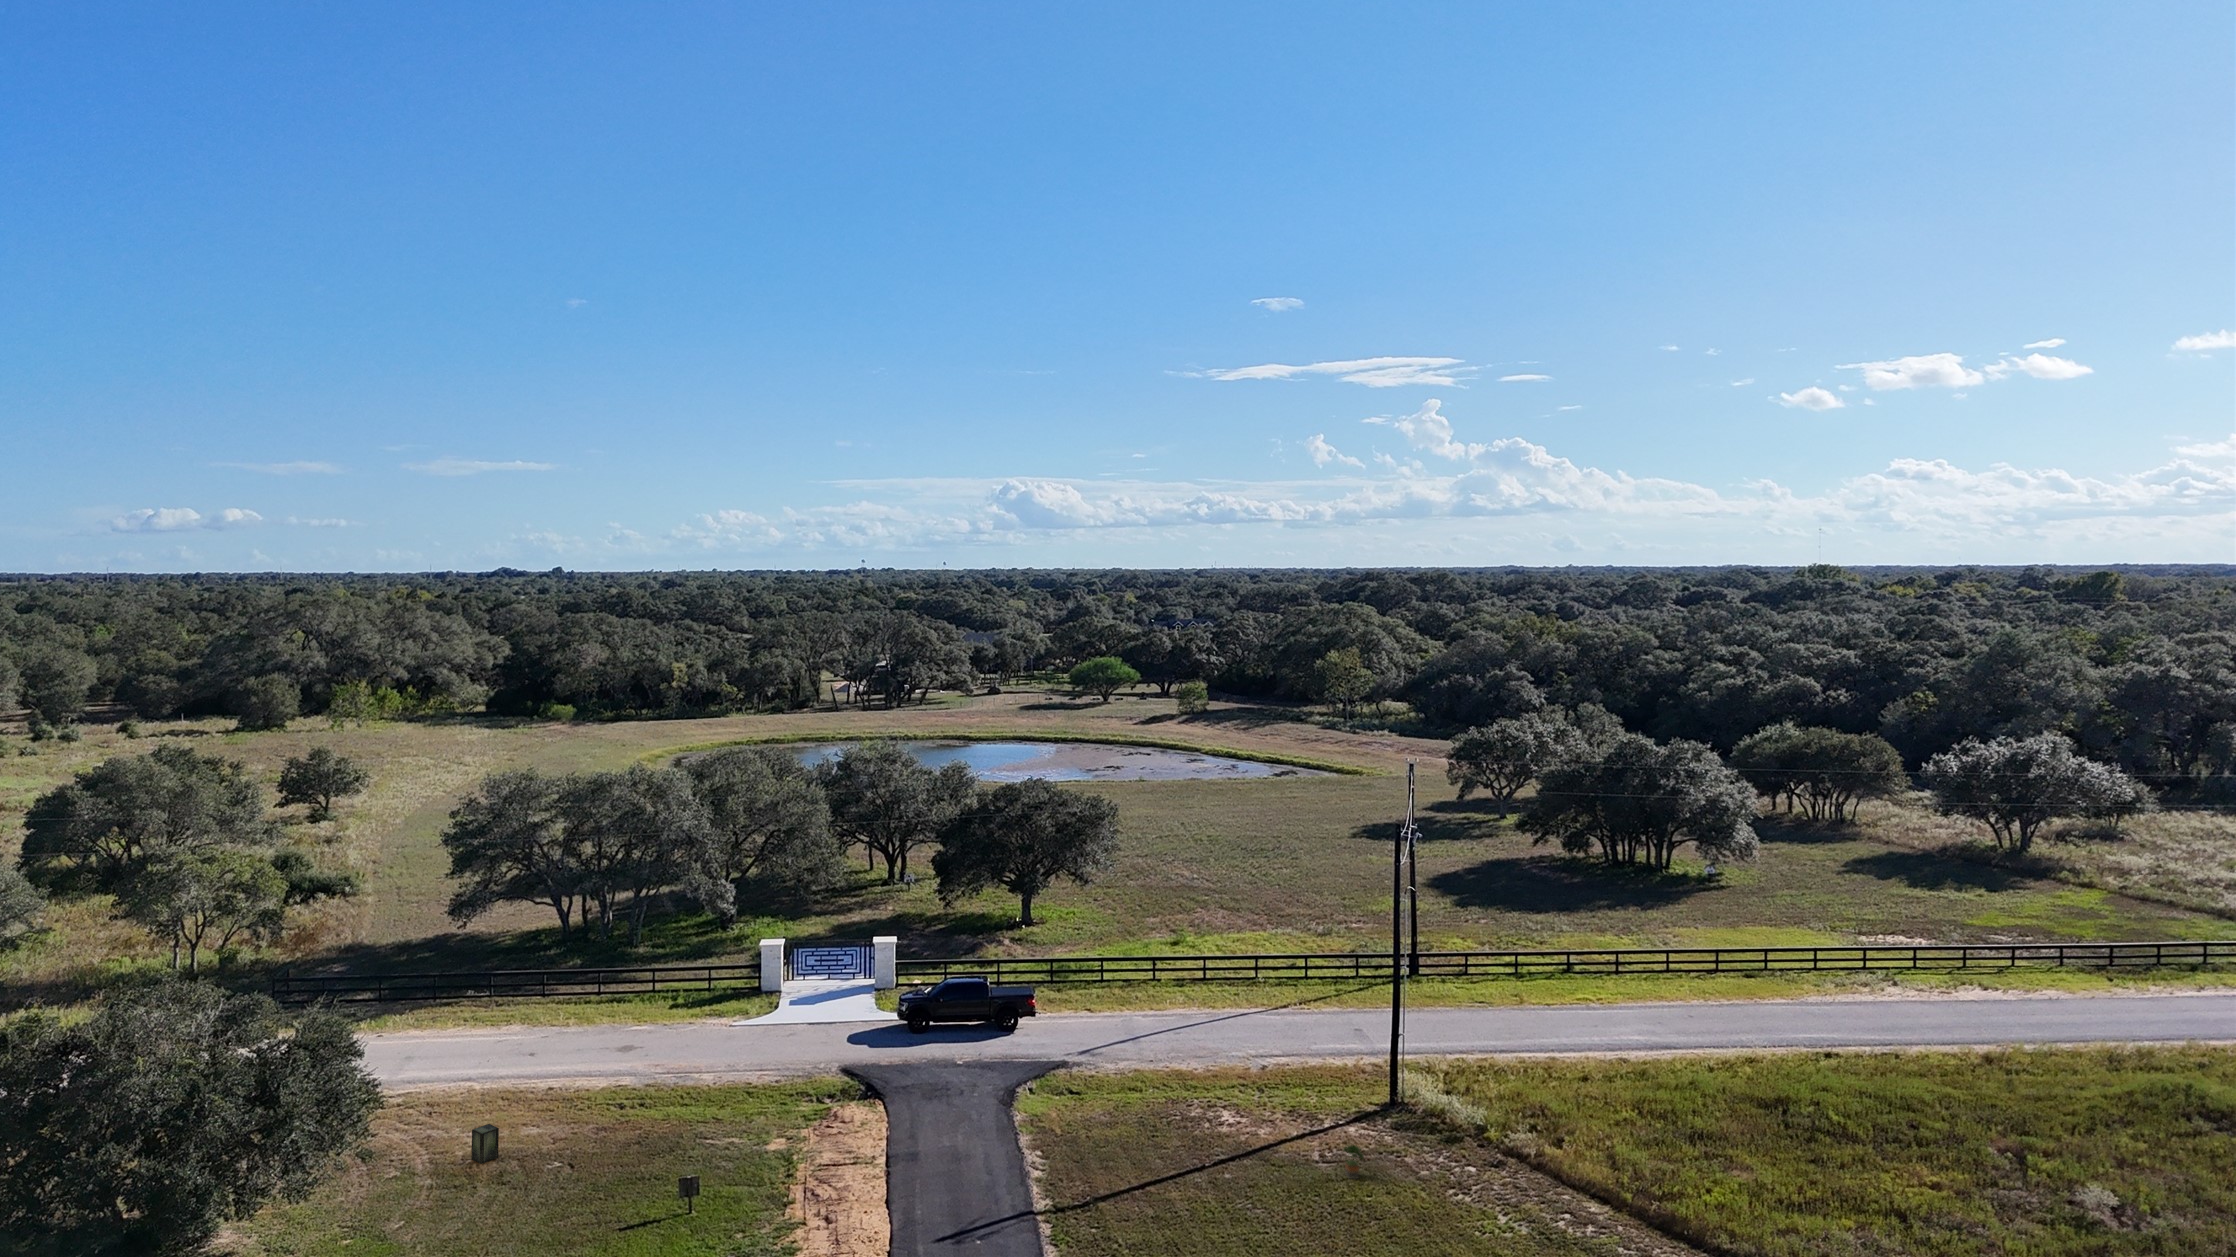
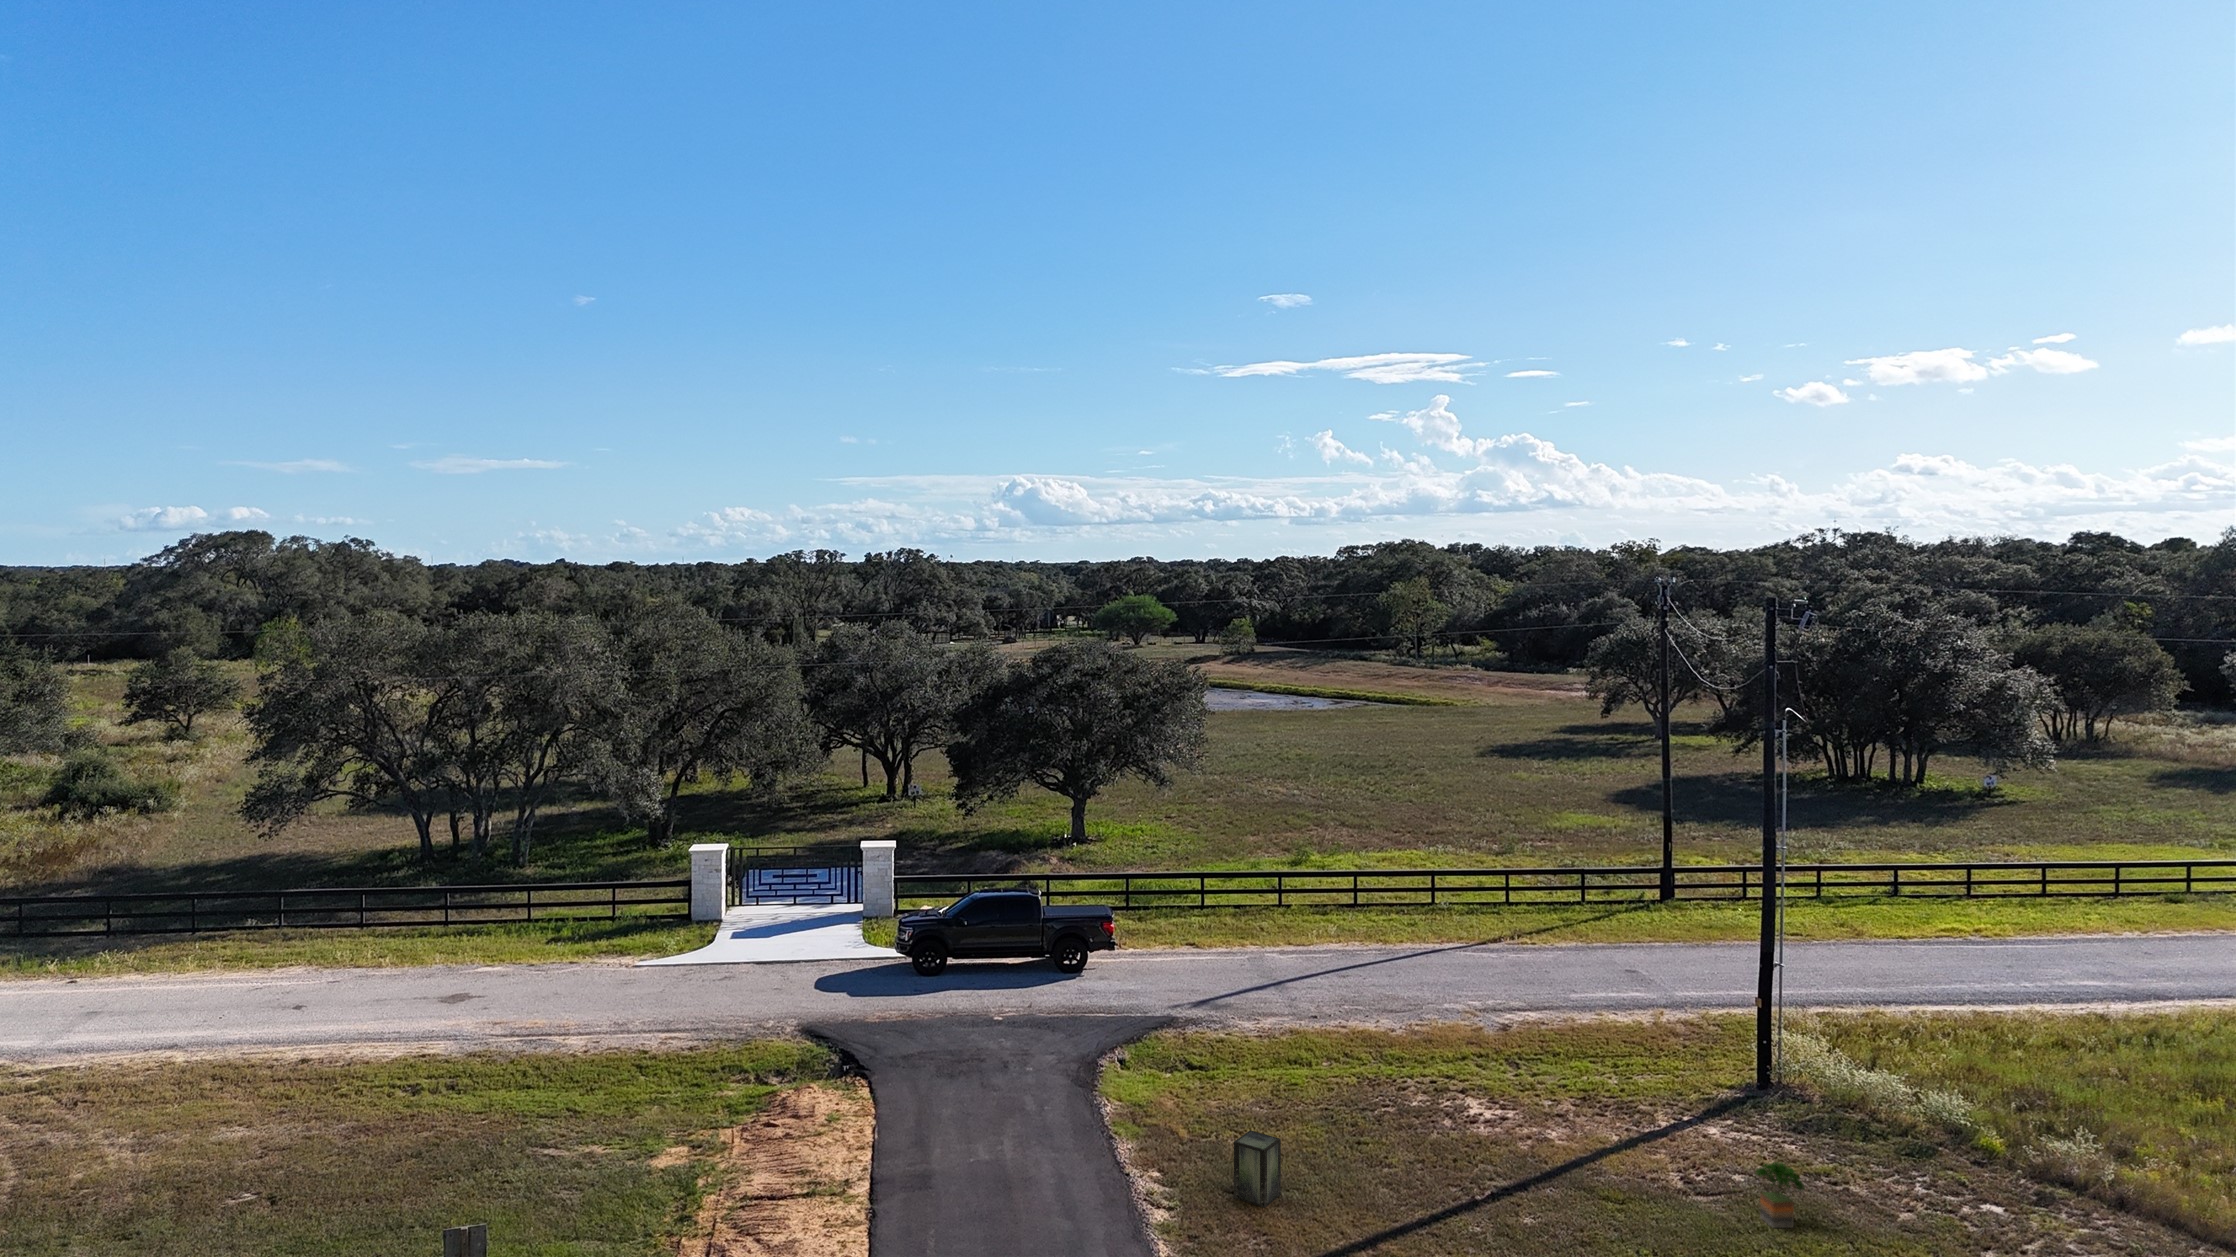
storage box: present [471,1124,499,1164] -> present [1234,1130,1281,1208]

